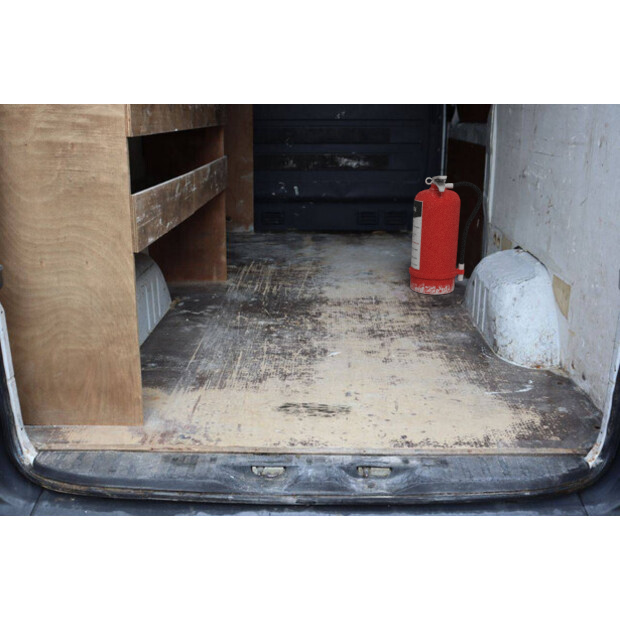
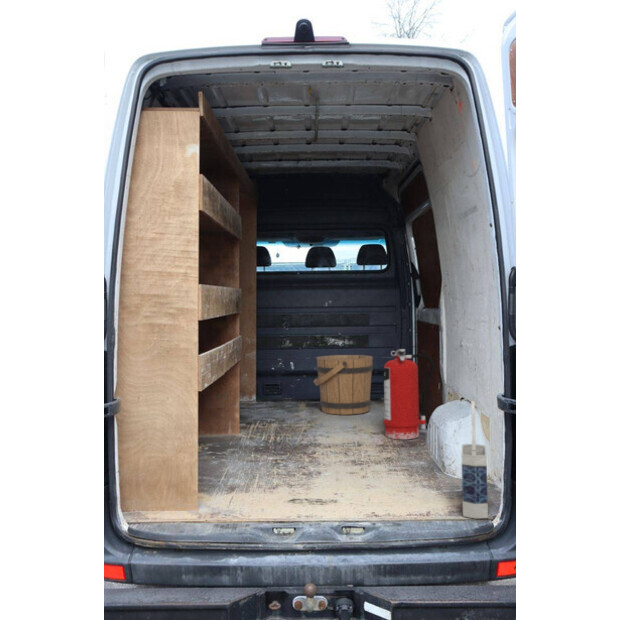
bucket: none [320,178,396,254] -> present [314,355,373,415]
bag: none [534,274,592,452] -> present [461,401,488,518]

